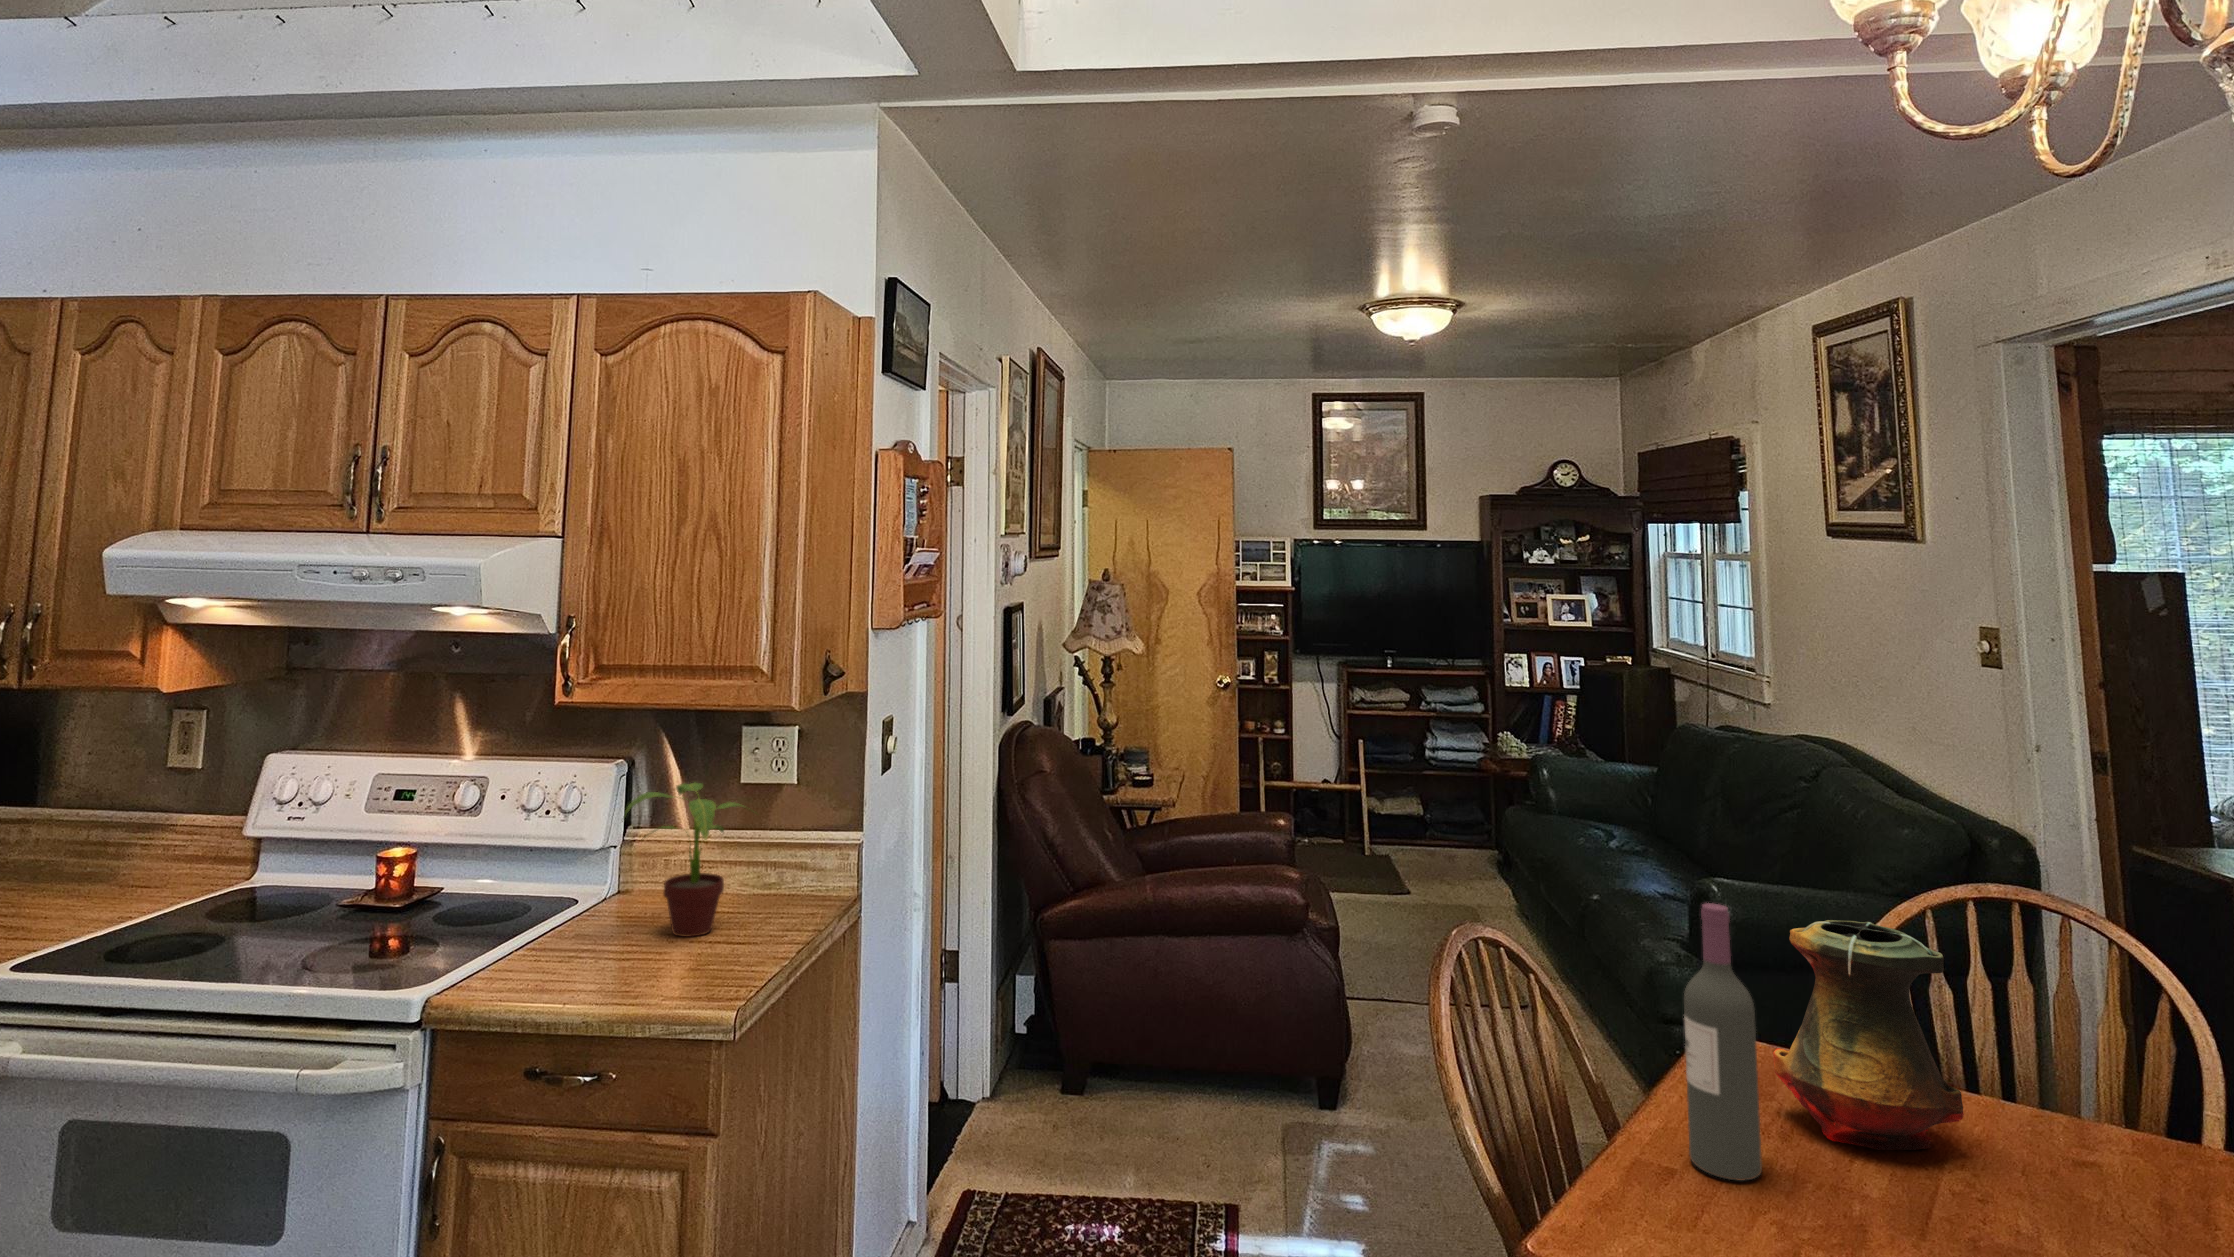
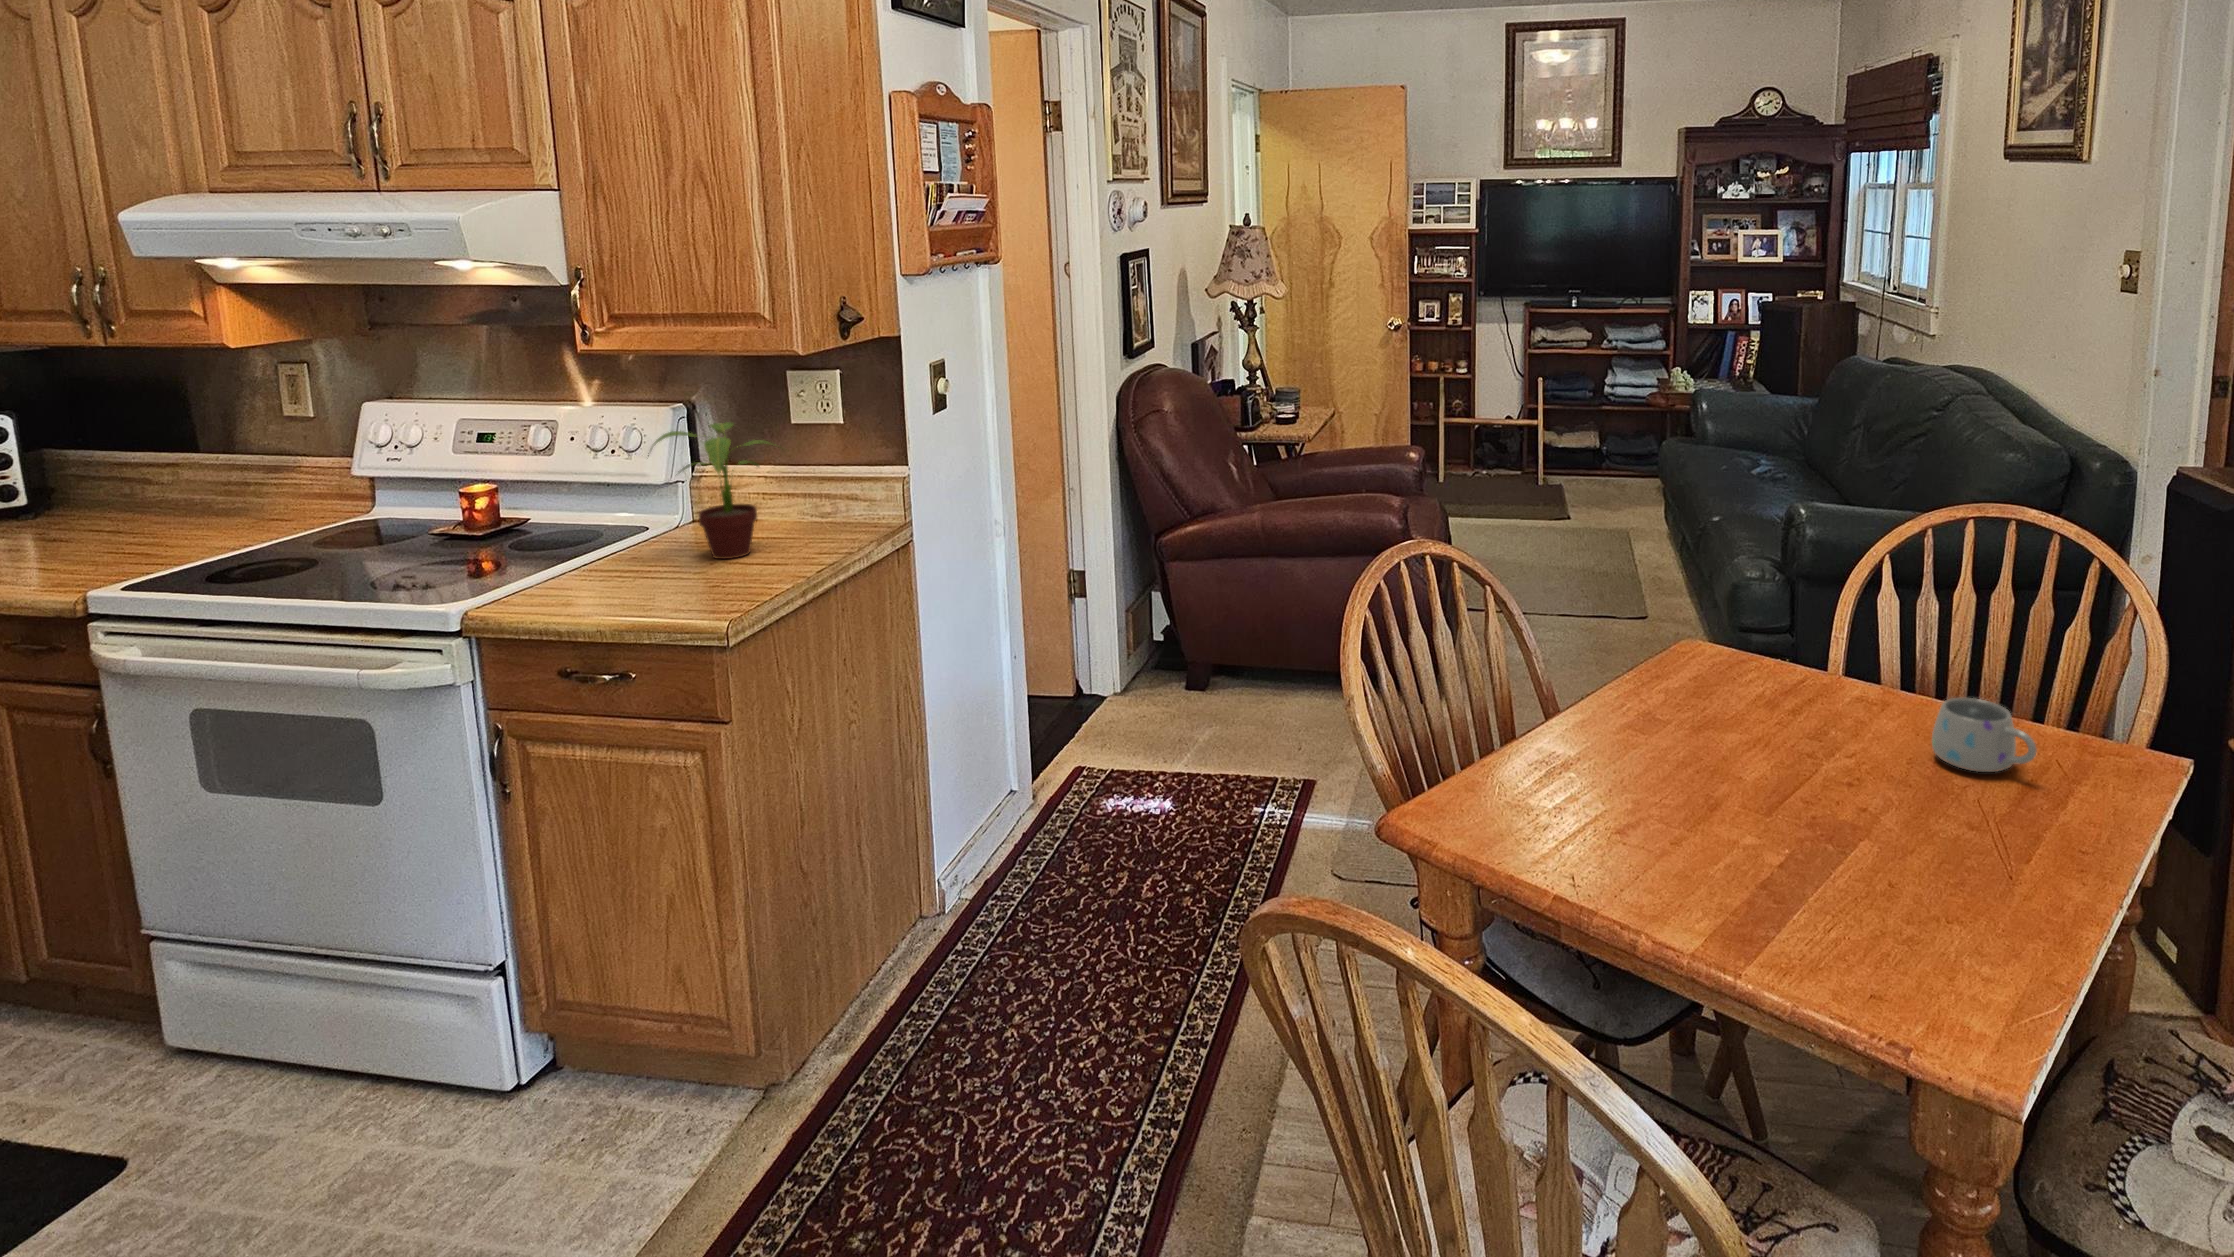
wine bottle: present [1684,903,1762,1181] -> none [1570,524,1639,769]
vase: present [1773,920,1964,1150] -> none [1687,539,1850,744]
mug: none [2052,1095,2176,1180] -> present [1932,698,2036,772]

